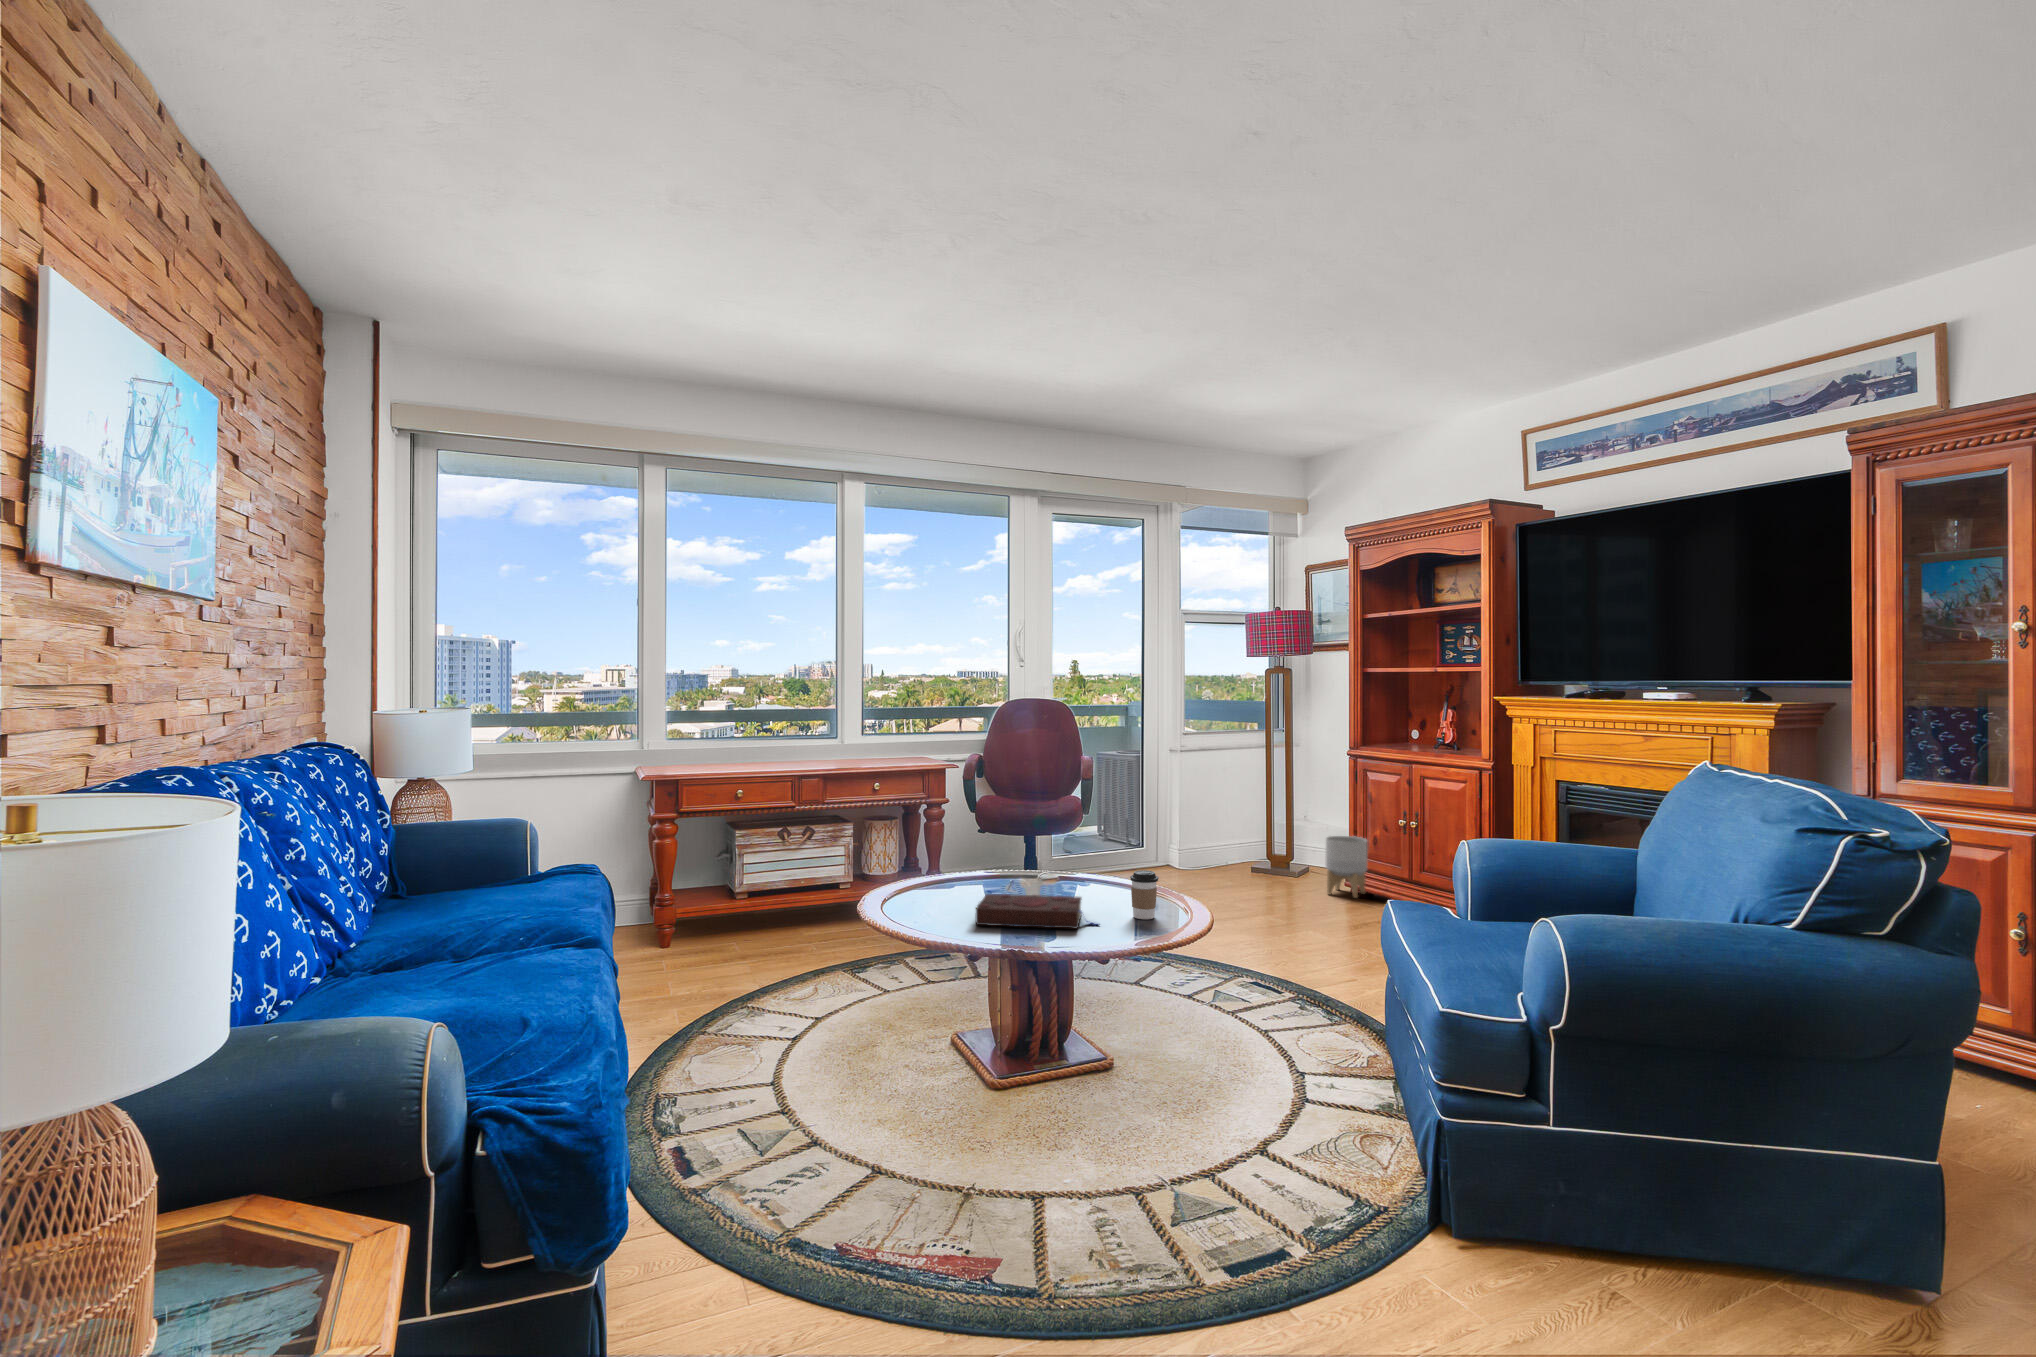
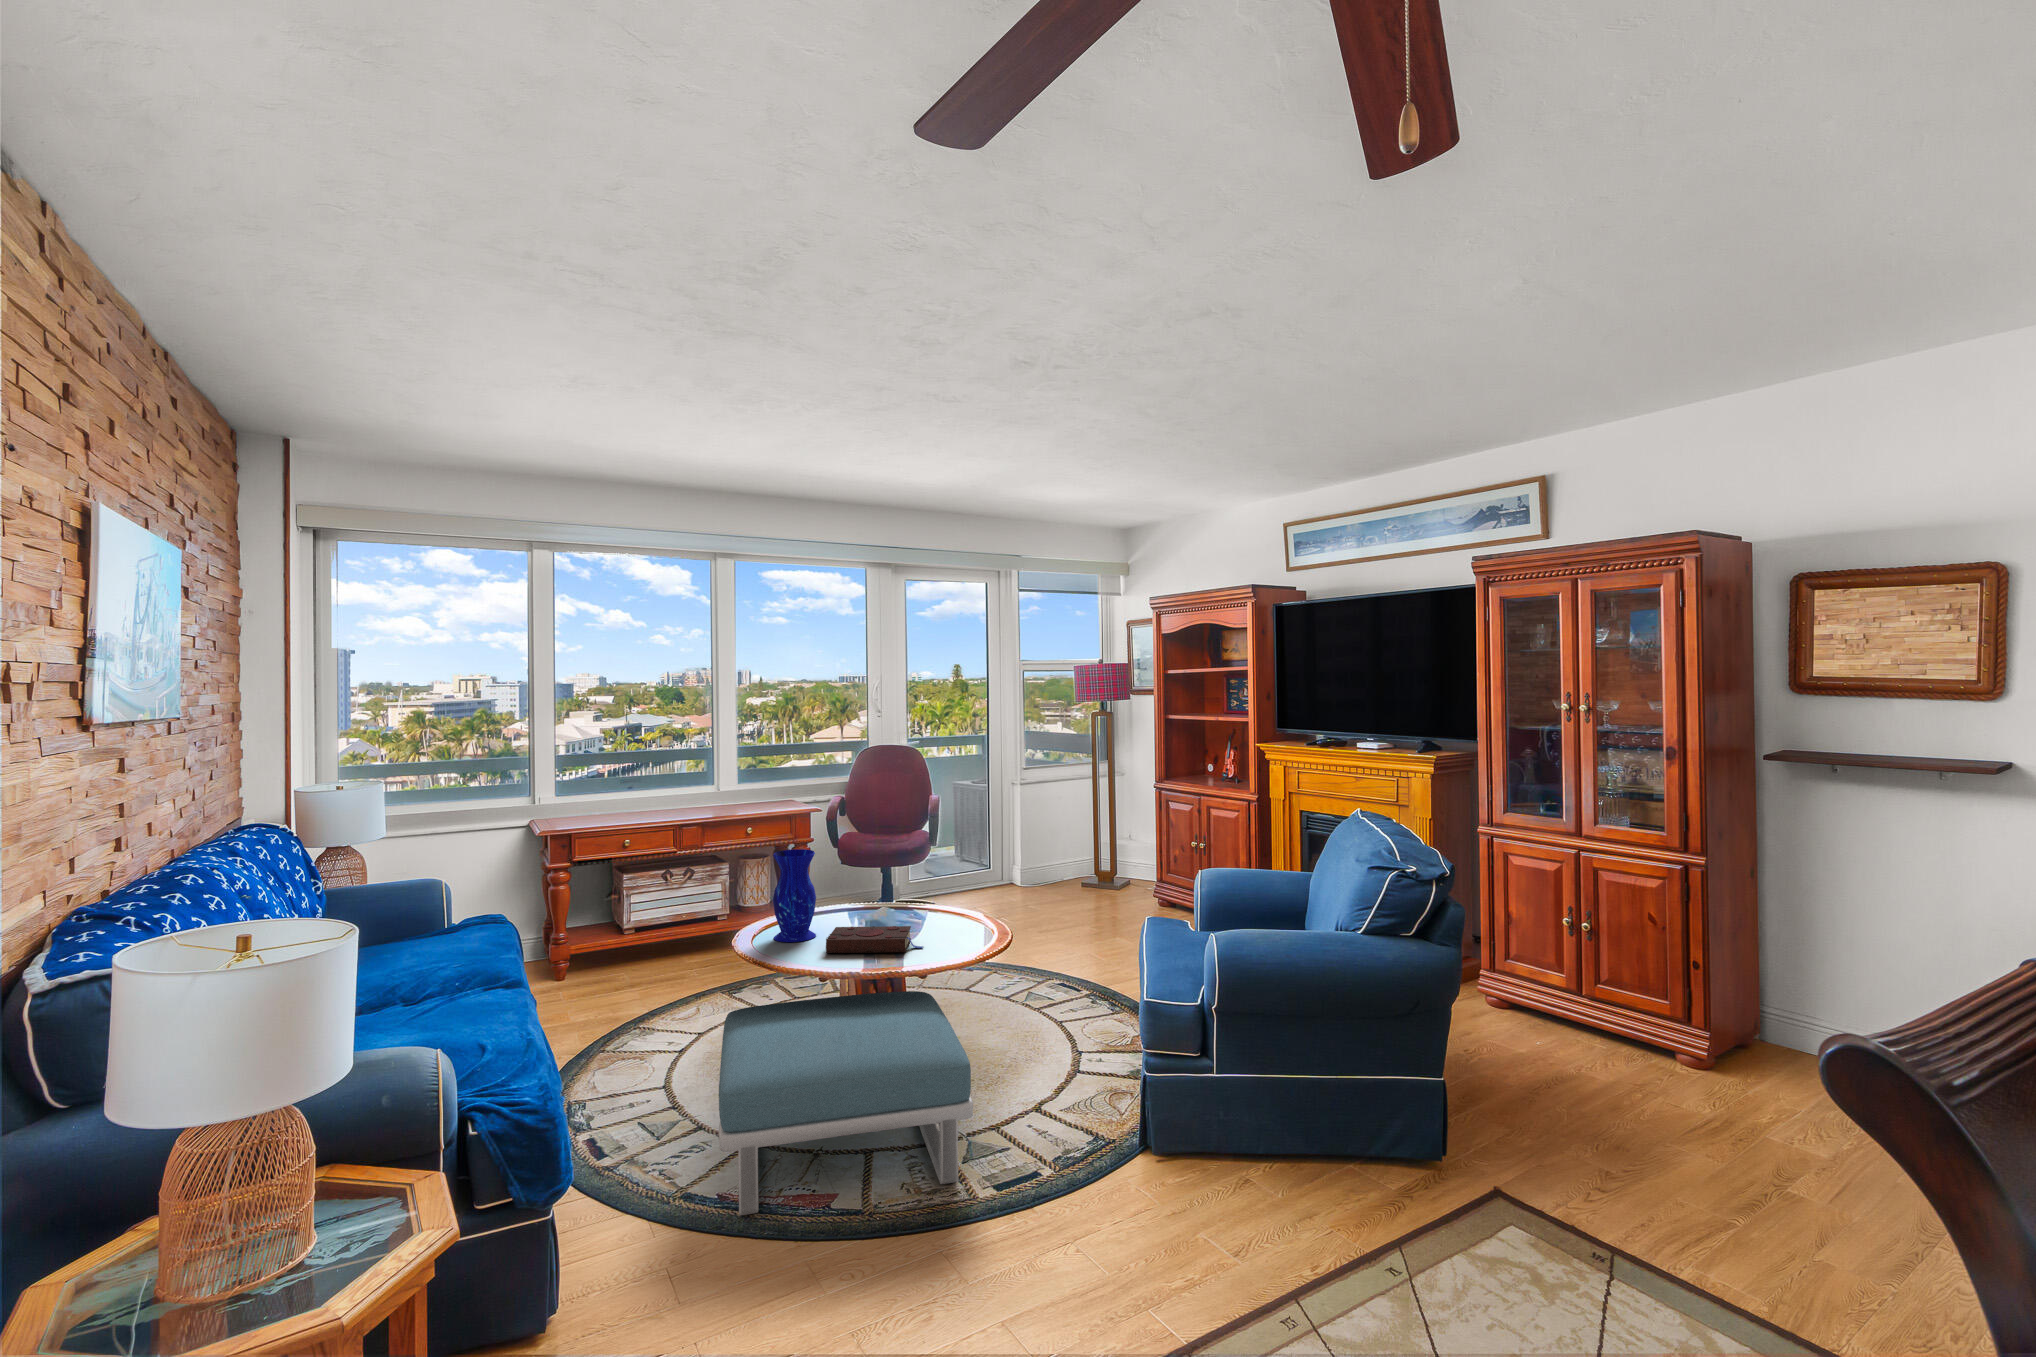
vase: none [908,795,961,910] -> present [773,849,816,942]
planter: present [1326,836,1368,898] -> none [1133,856,1166,908]
coffee cup: present [1130,870,1159,919] -> none [948,904,970,942]
footstool: none [838,980,1193,1282] -> present [719,991,973,1215]

